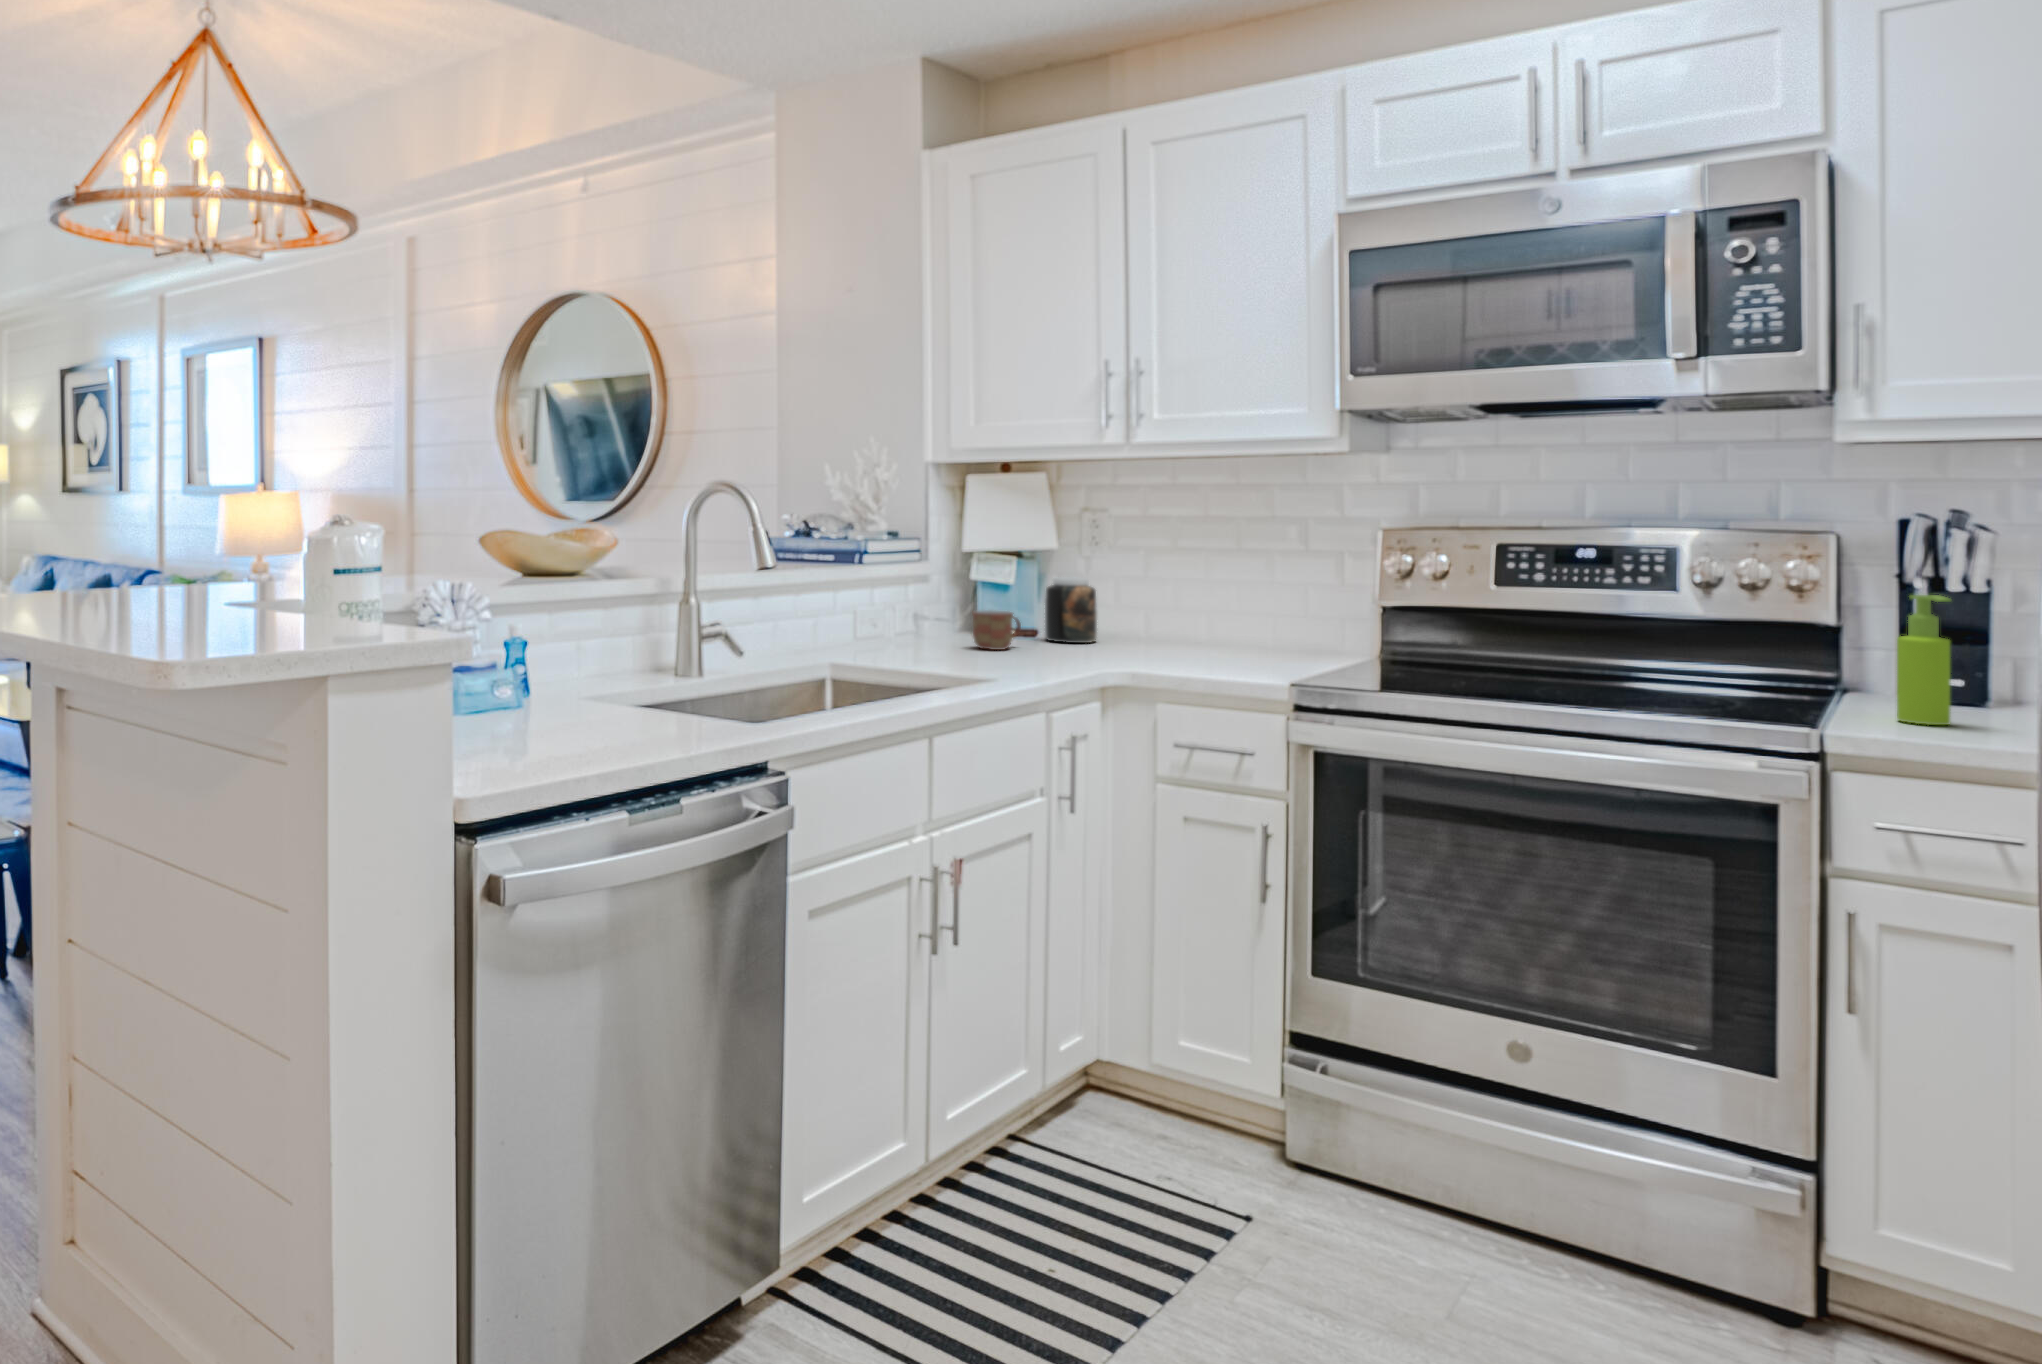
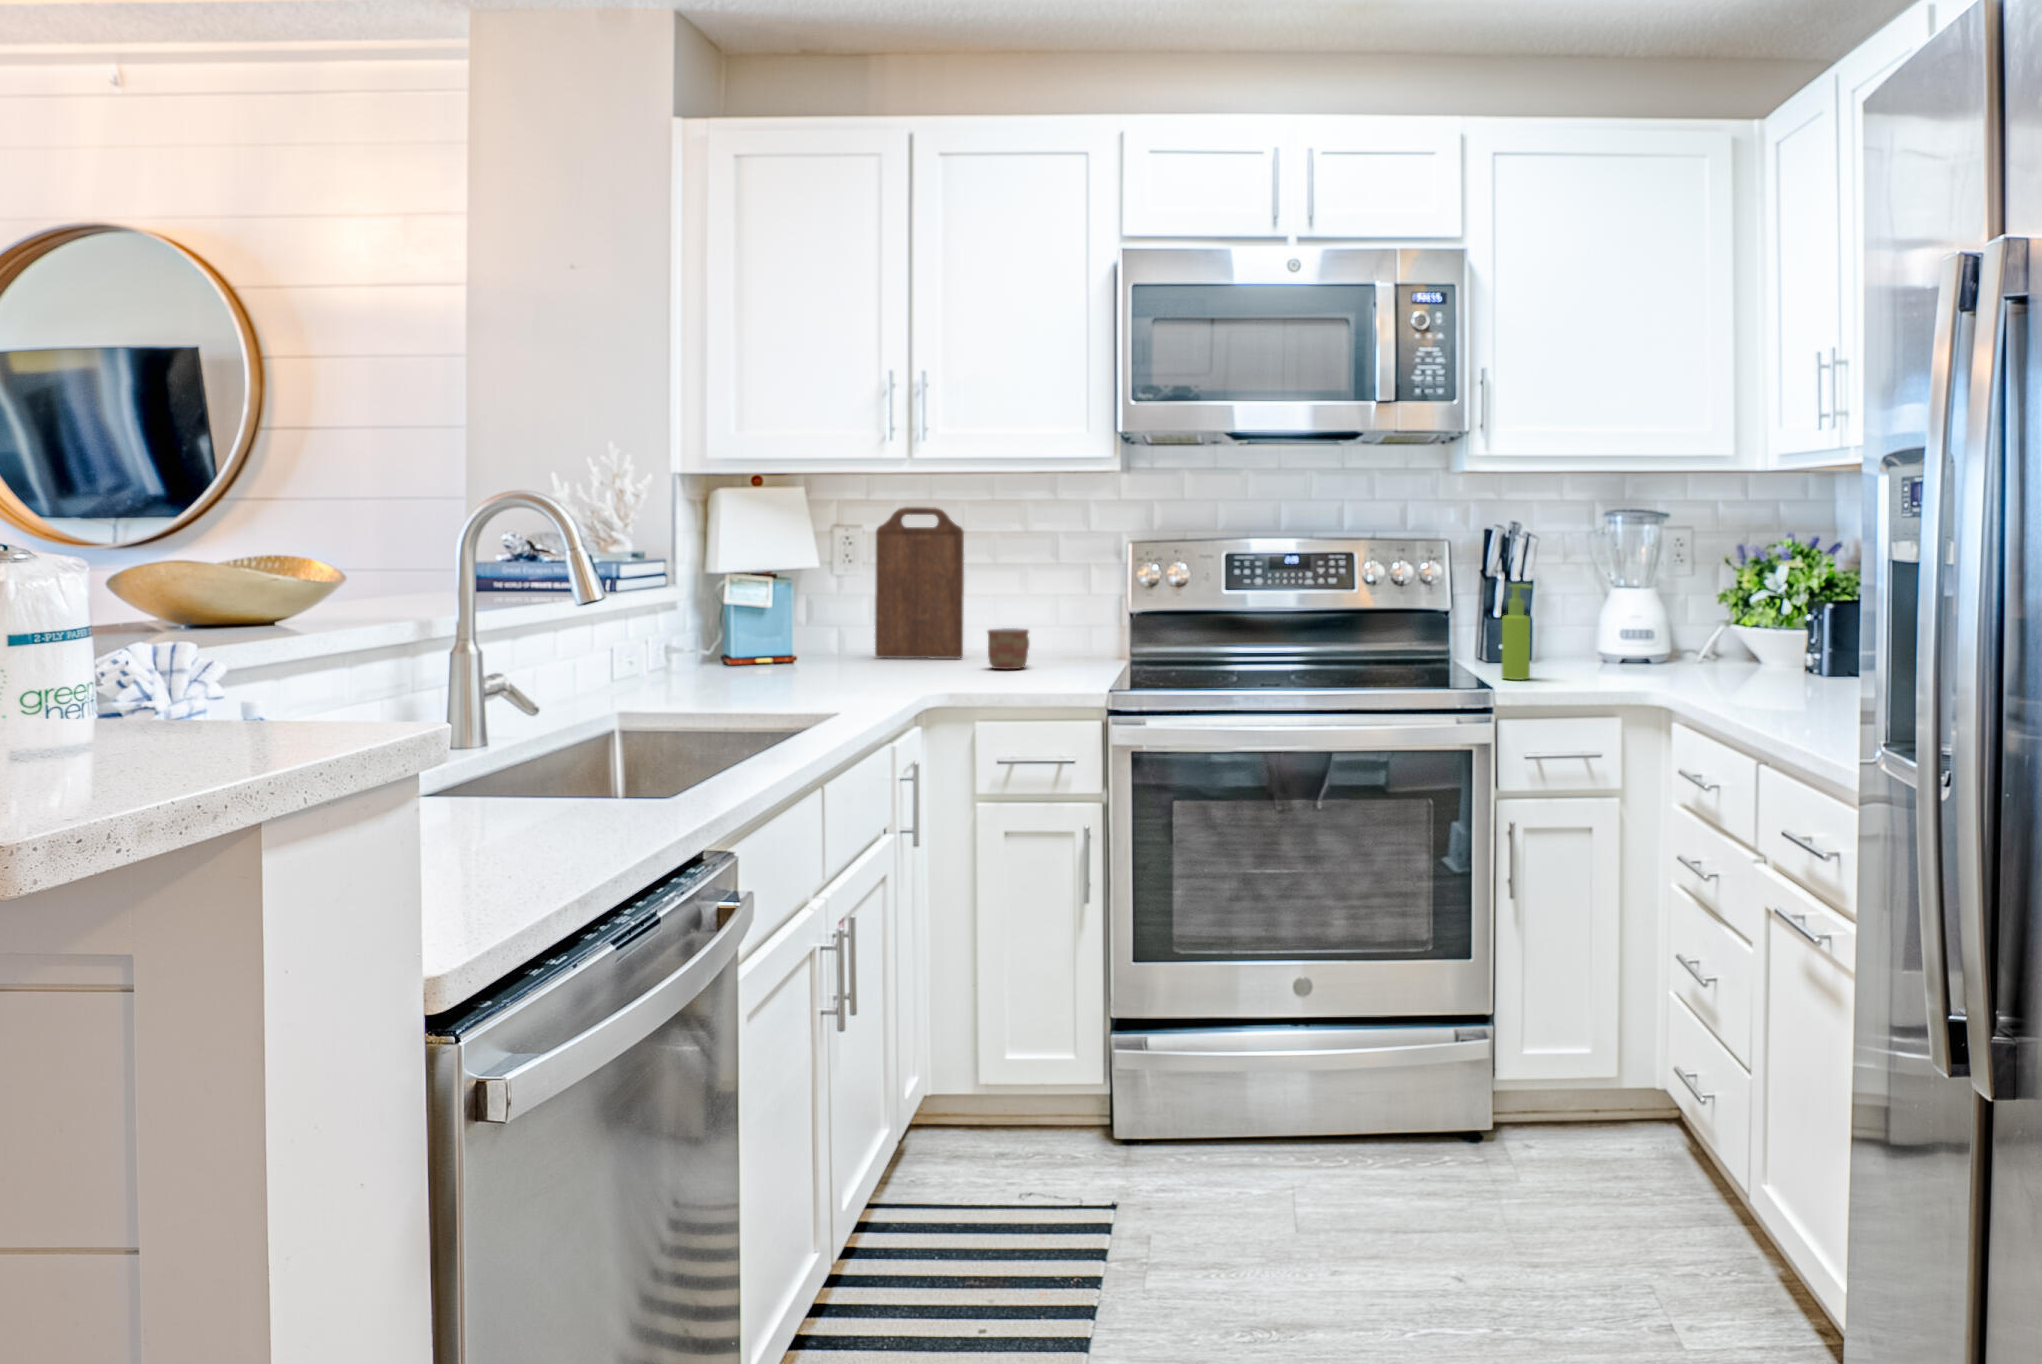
cutting board: none [1111,495,1196,641] -> present [875,507,964,659]
jar: present [1045,577,1097,643] -> none [820,598,875,669]
mug: present [973,610,1021,650] -> present [988,628,1029,669]

